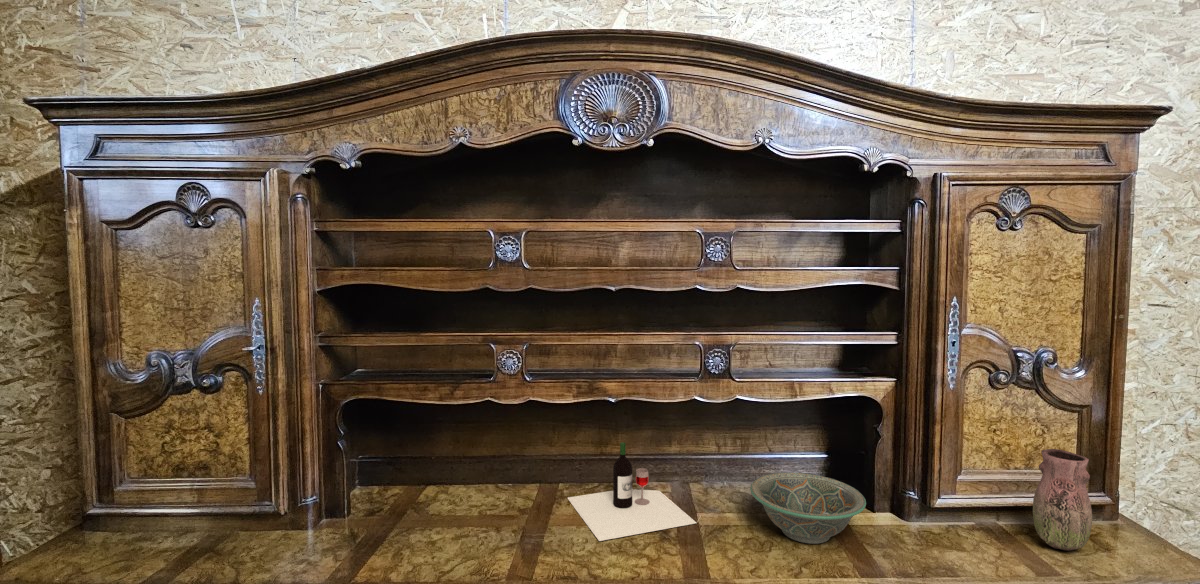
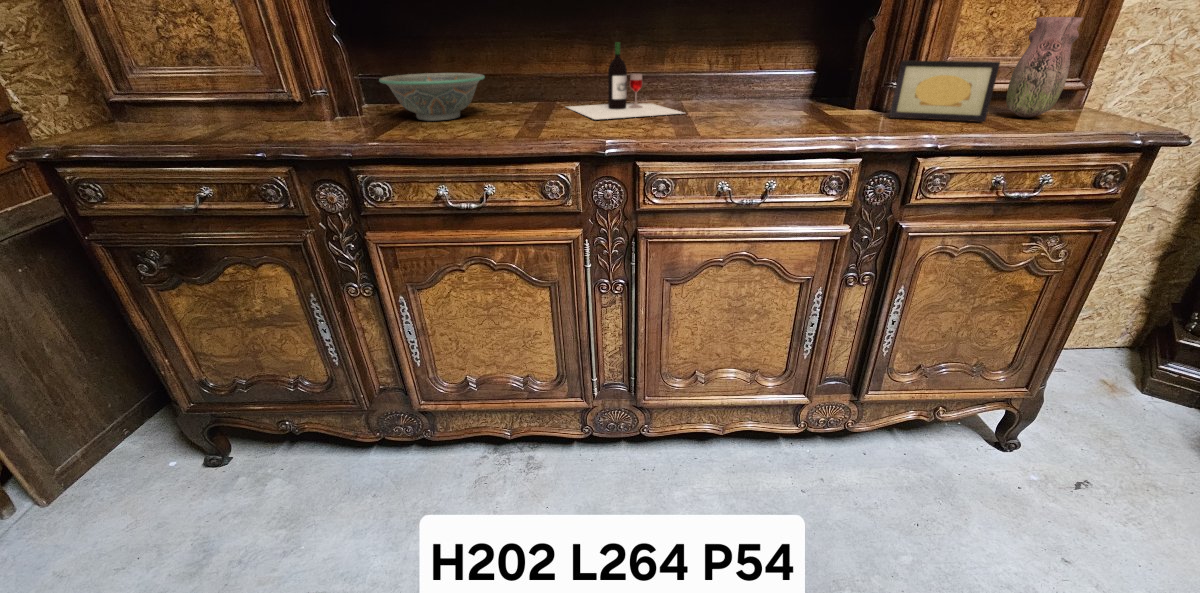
decorative bowl: present [750,473,866,544] -> present [379,73,485,121]
picture frame: none [914,485,1020,562] -> present [890,60,1000,122]

